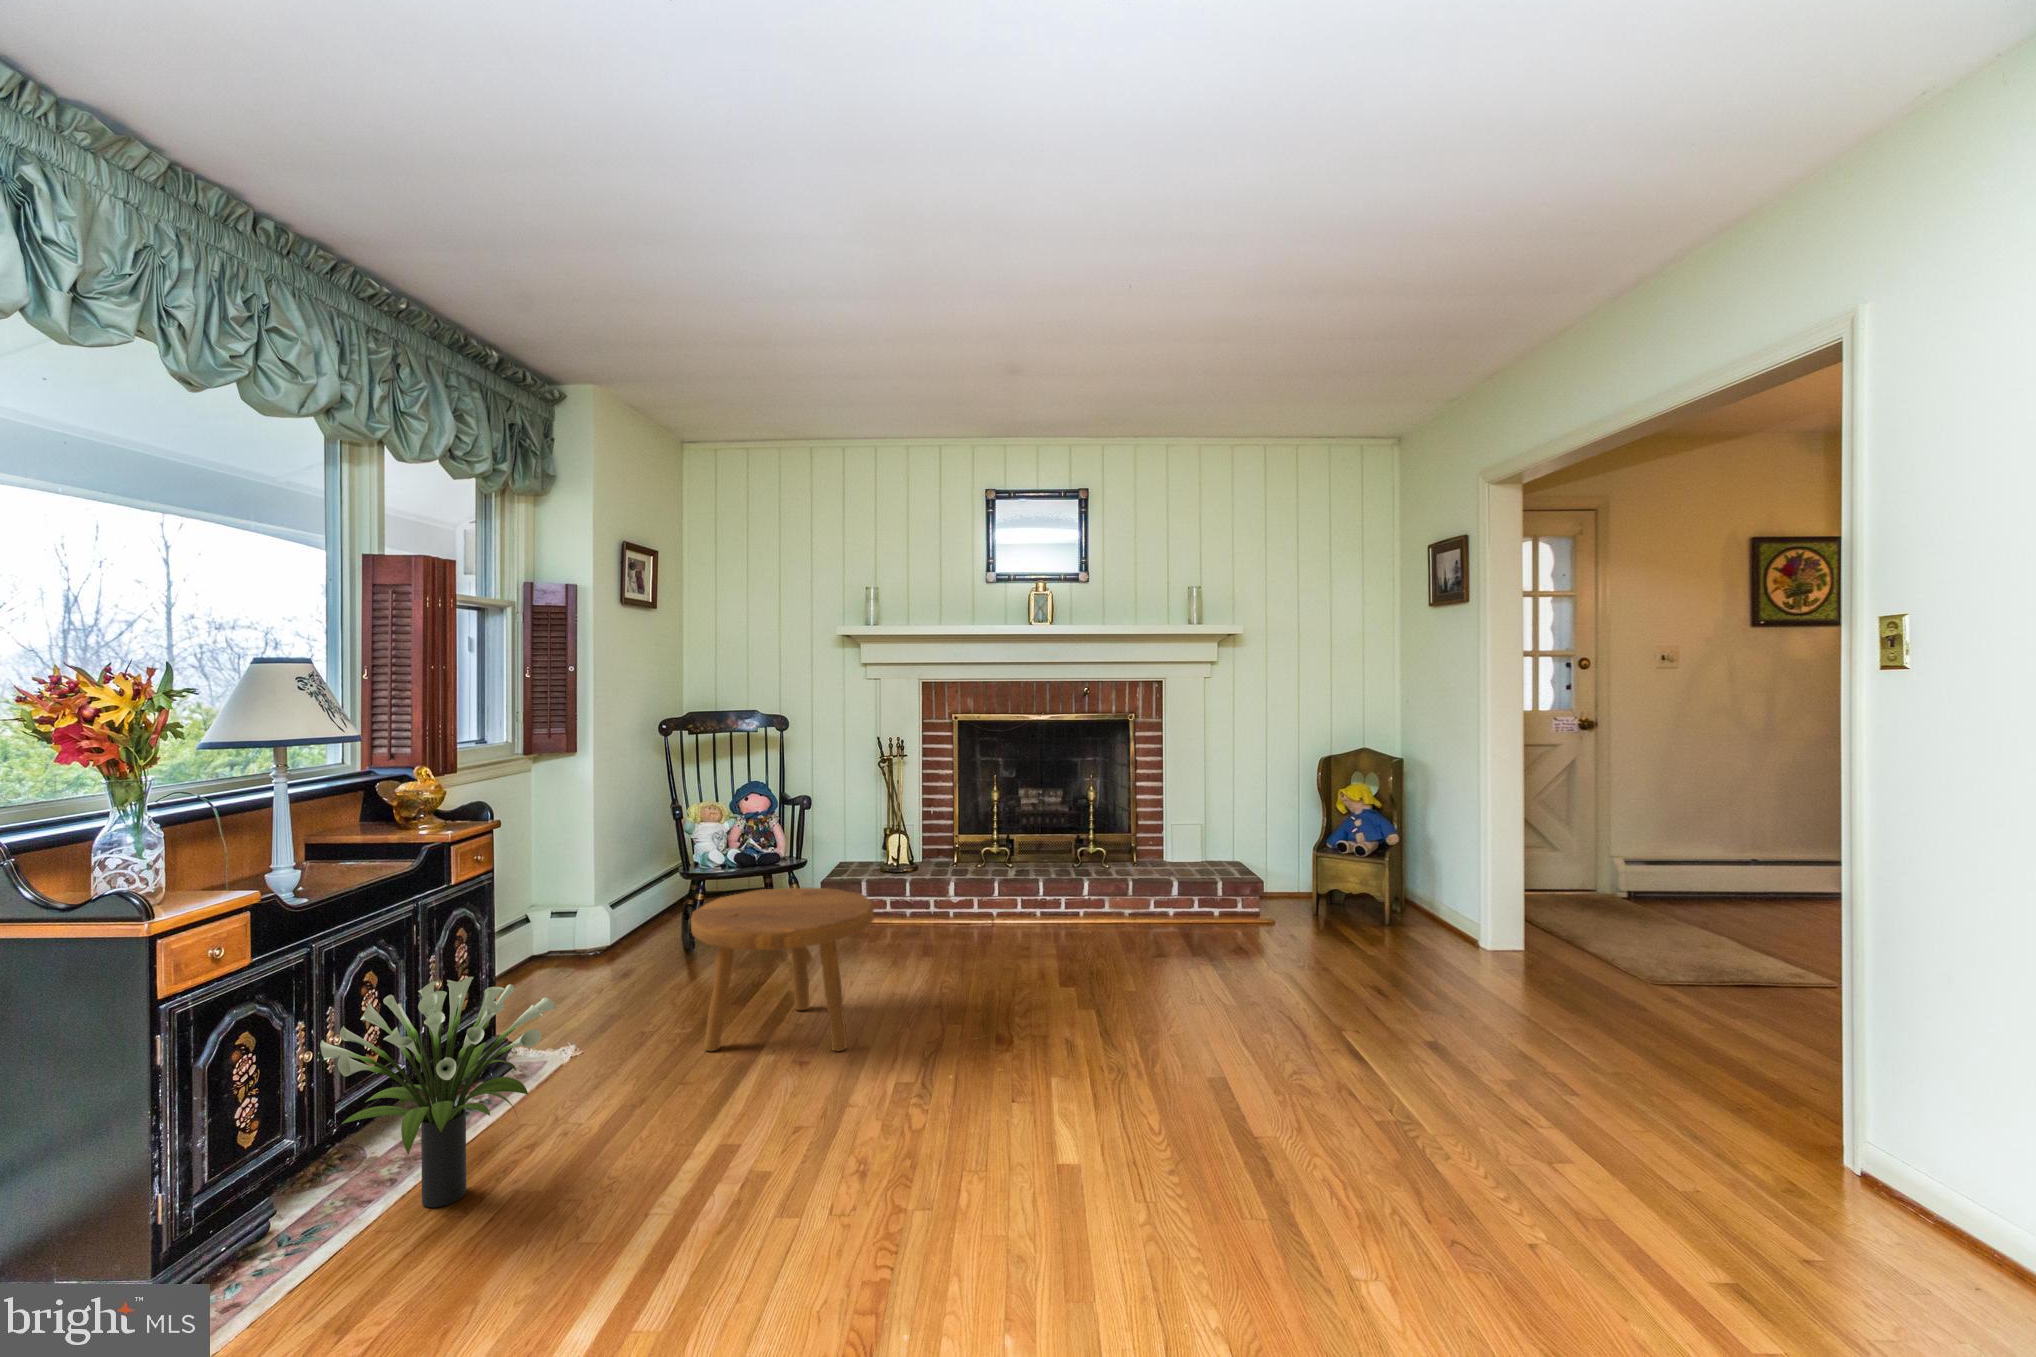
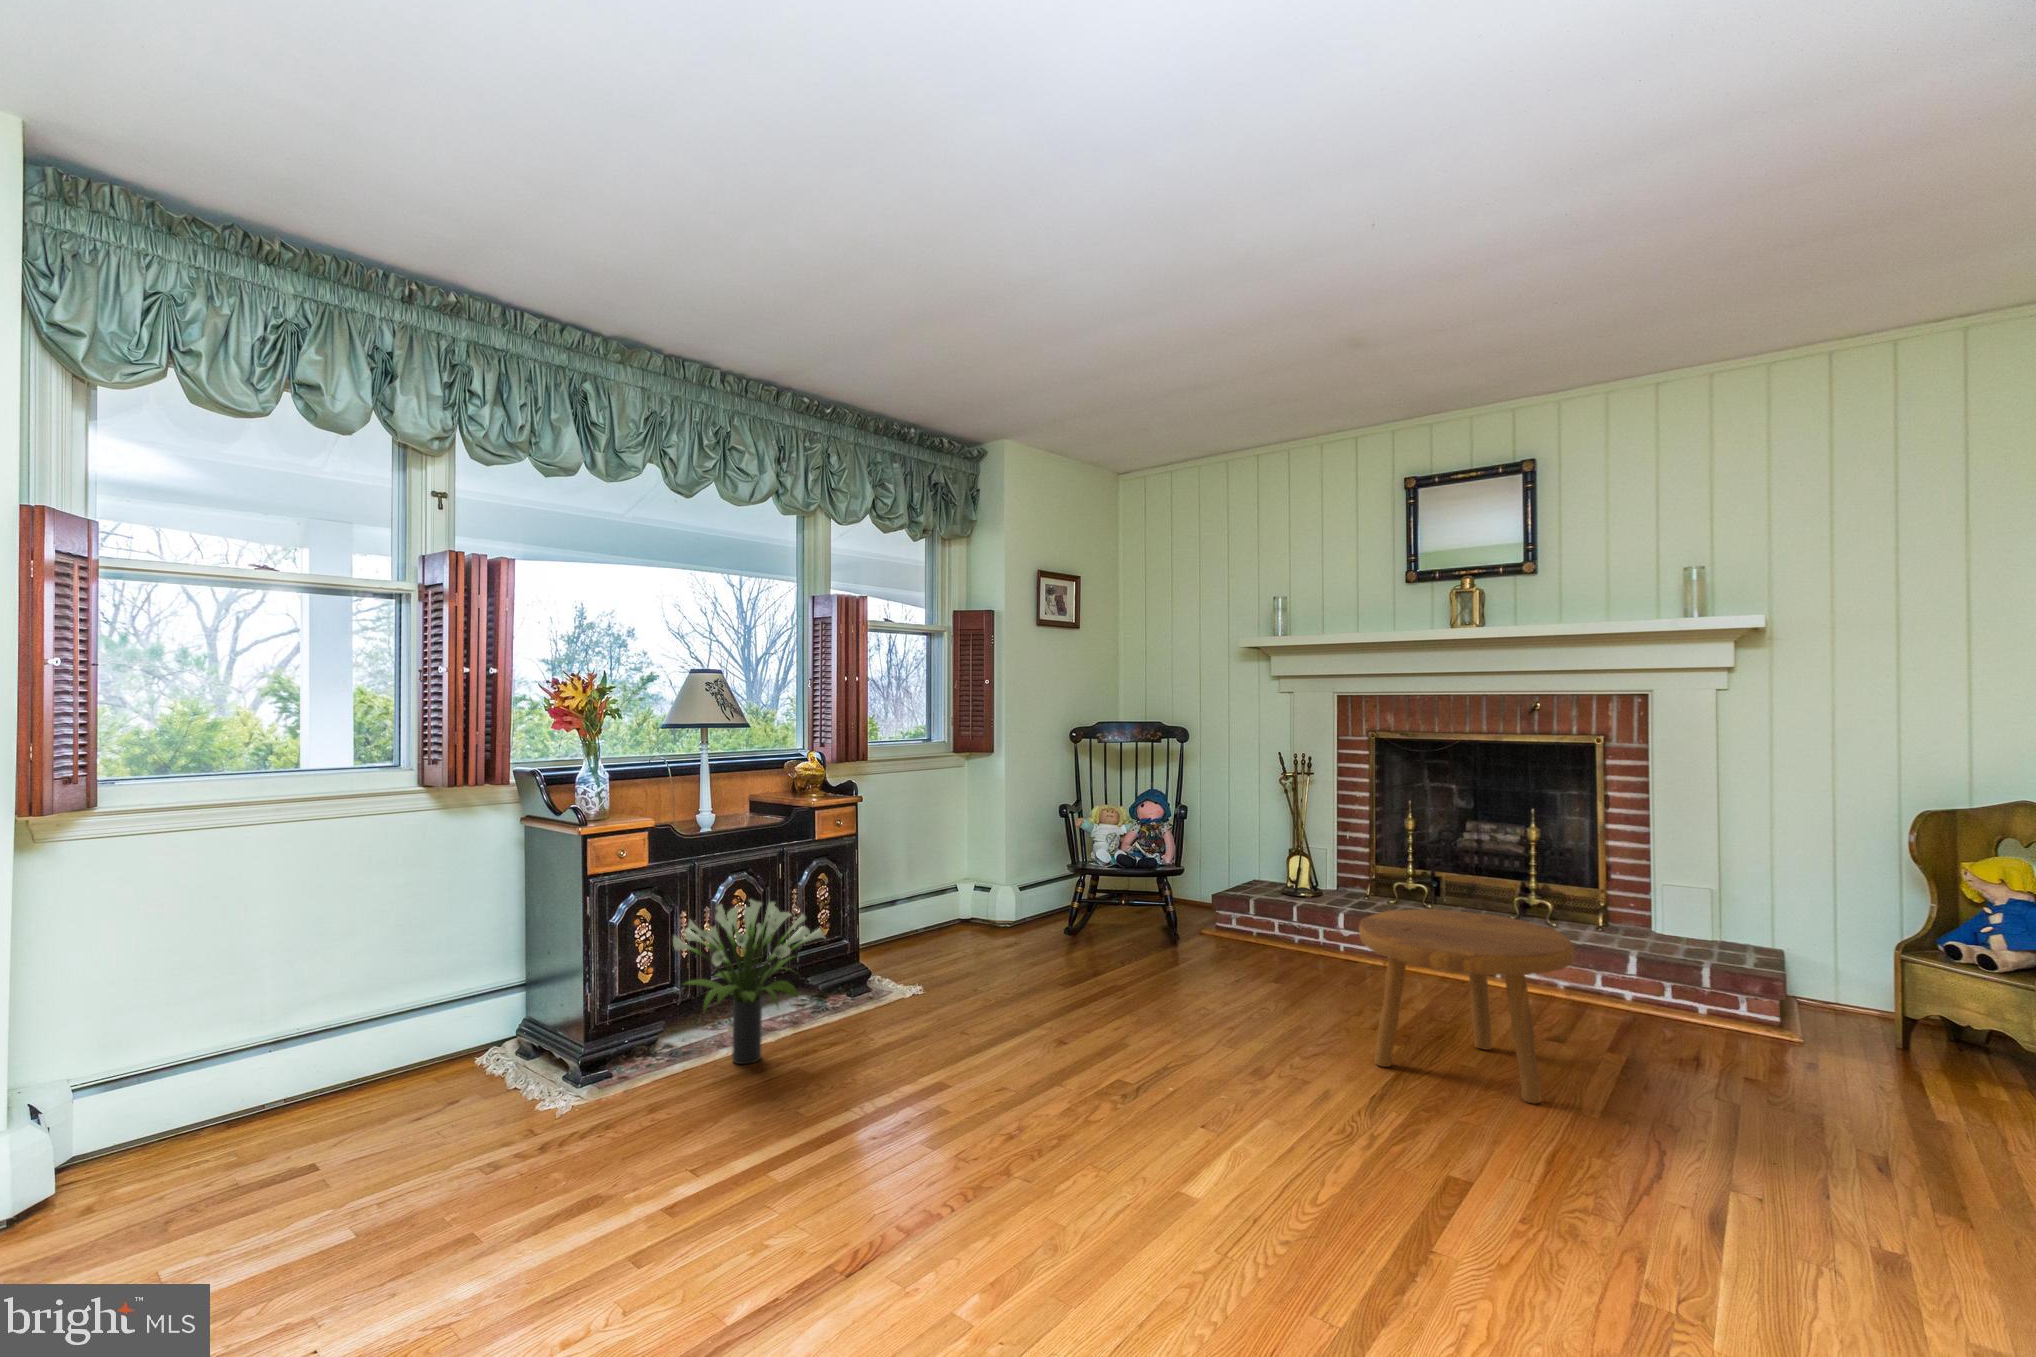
footstool: present [691,888,874,1051] -> present [1359,909,1574,1103]

